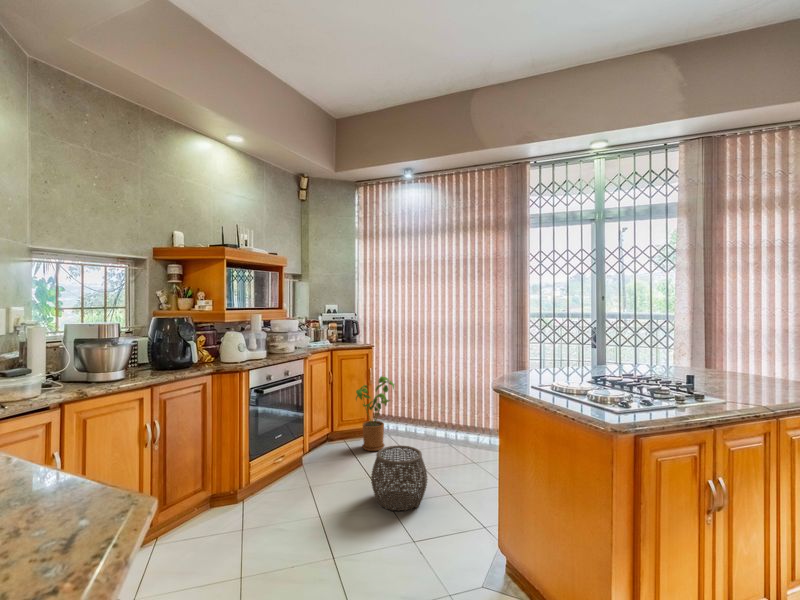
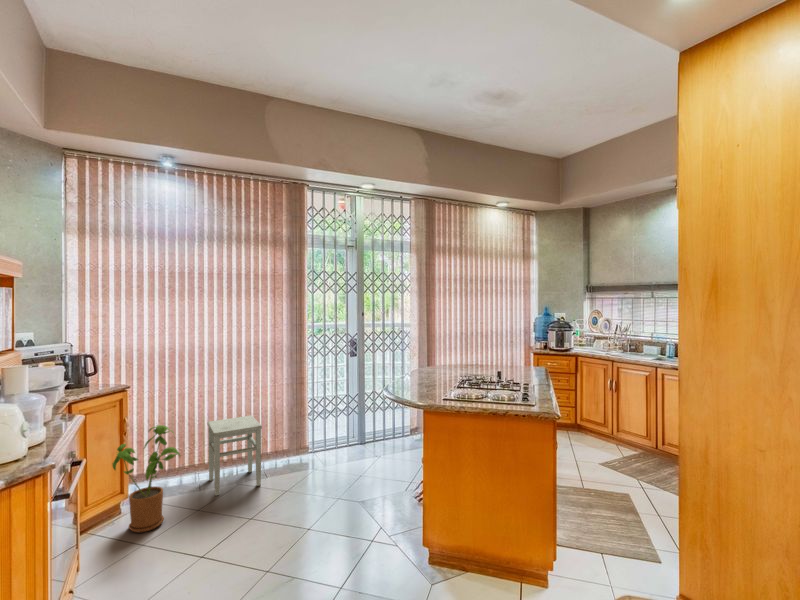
stool: none [427,386,474,451] -> present [207,416,262,496]
woven basket: present [371,446,428,511] -> none [232,494,301,578]

